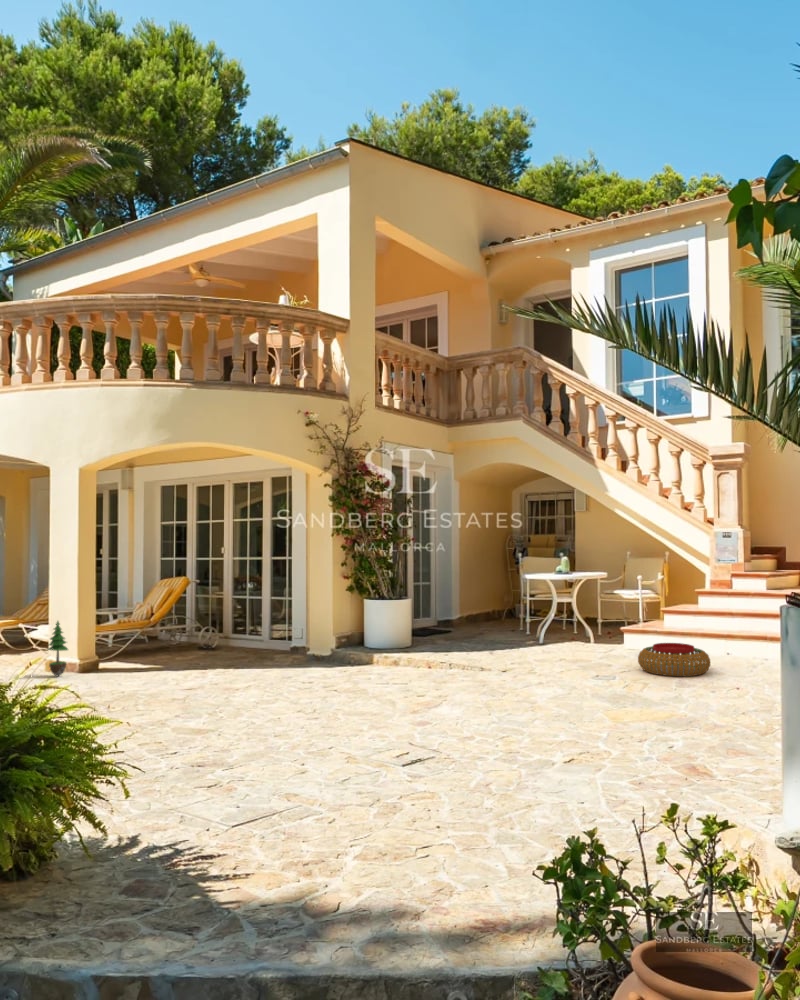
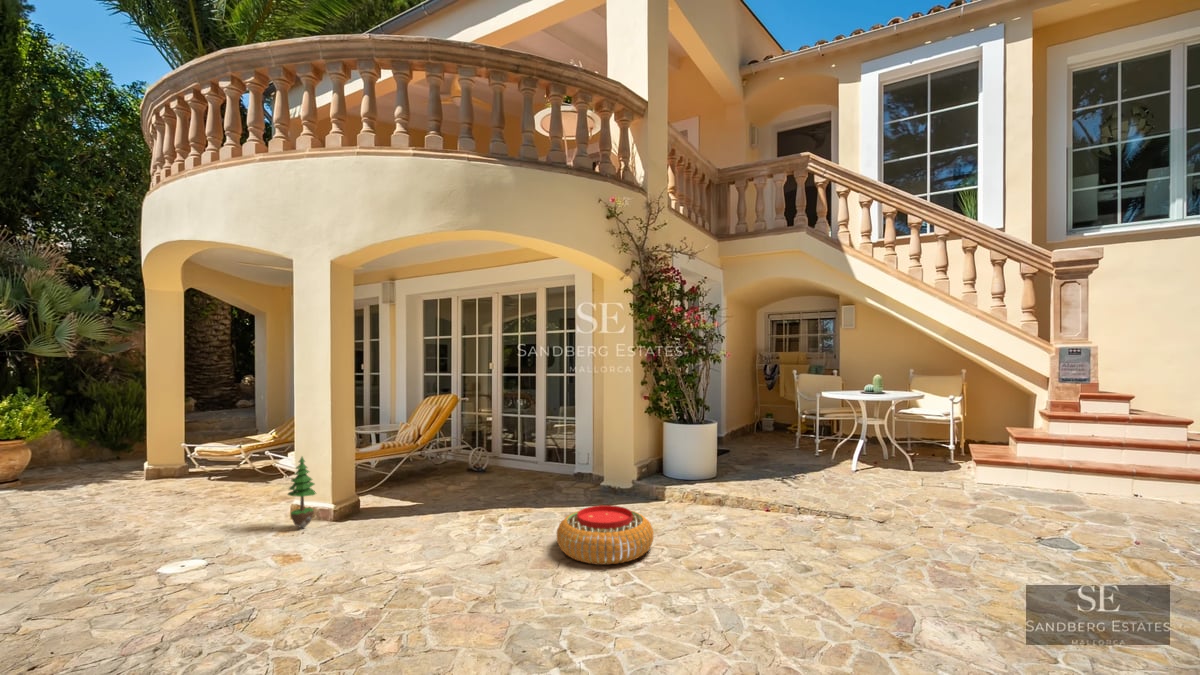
pouf: present [638,643,710,676] -> present [557,505,654,565]

